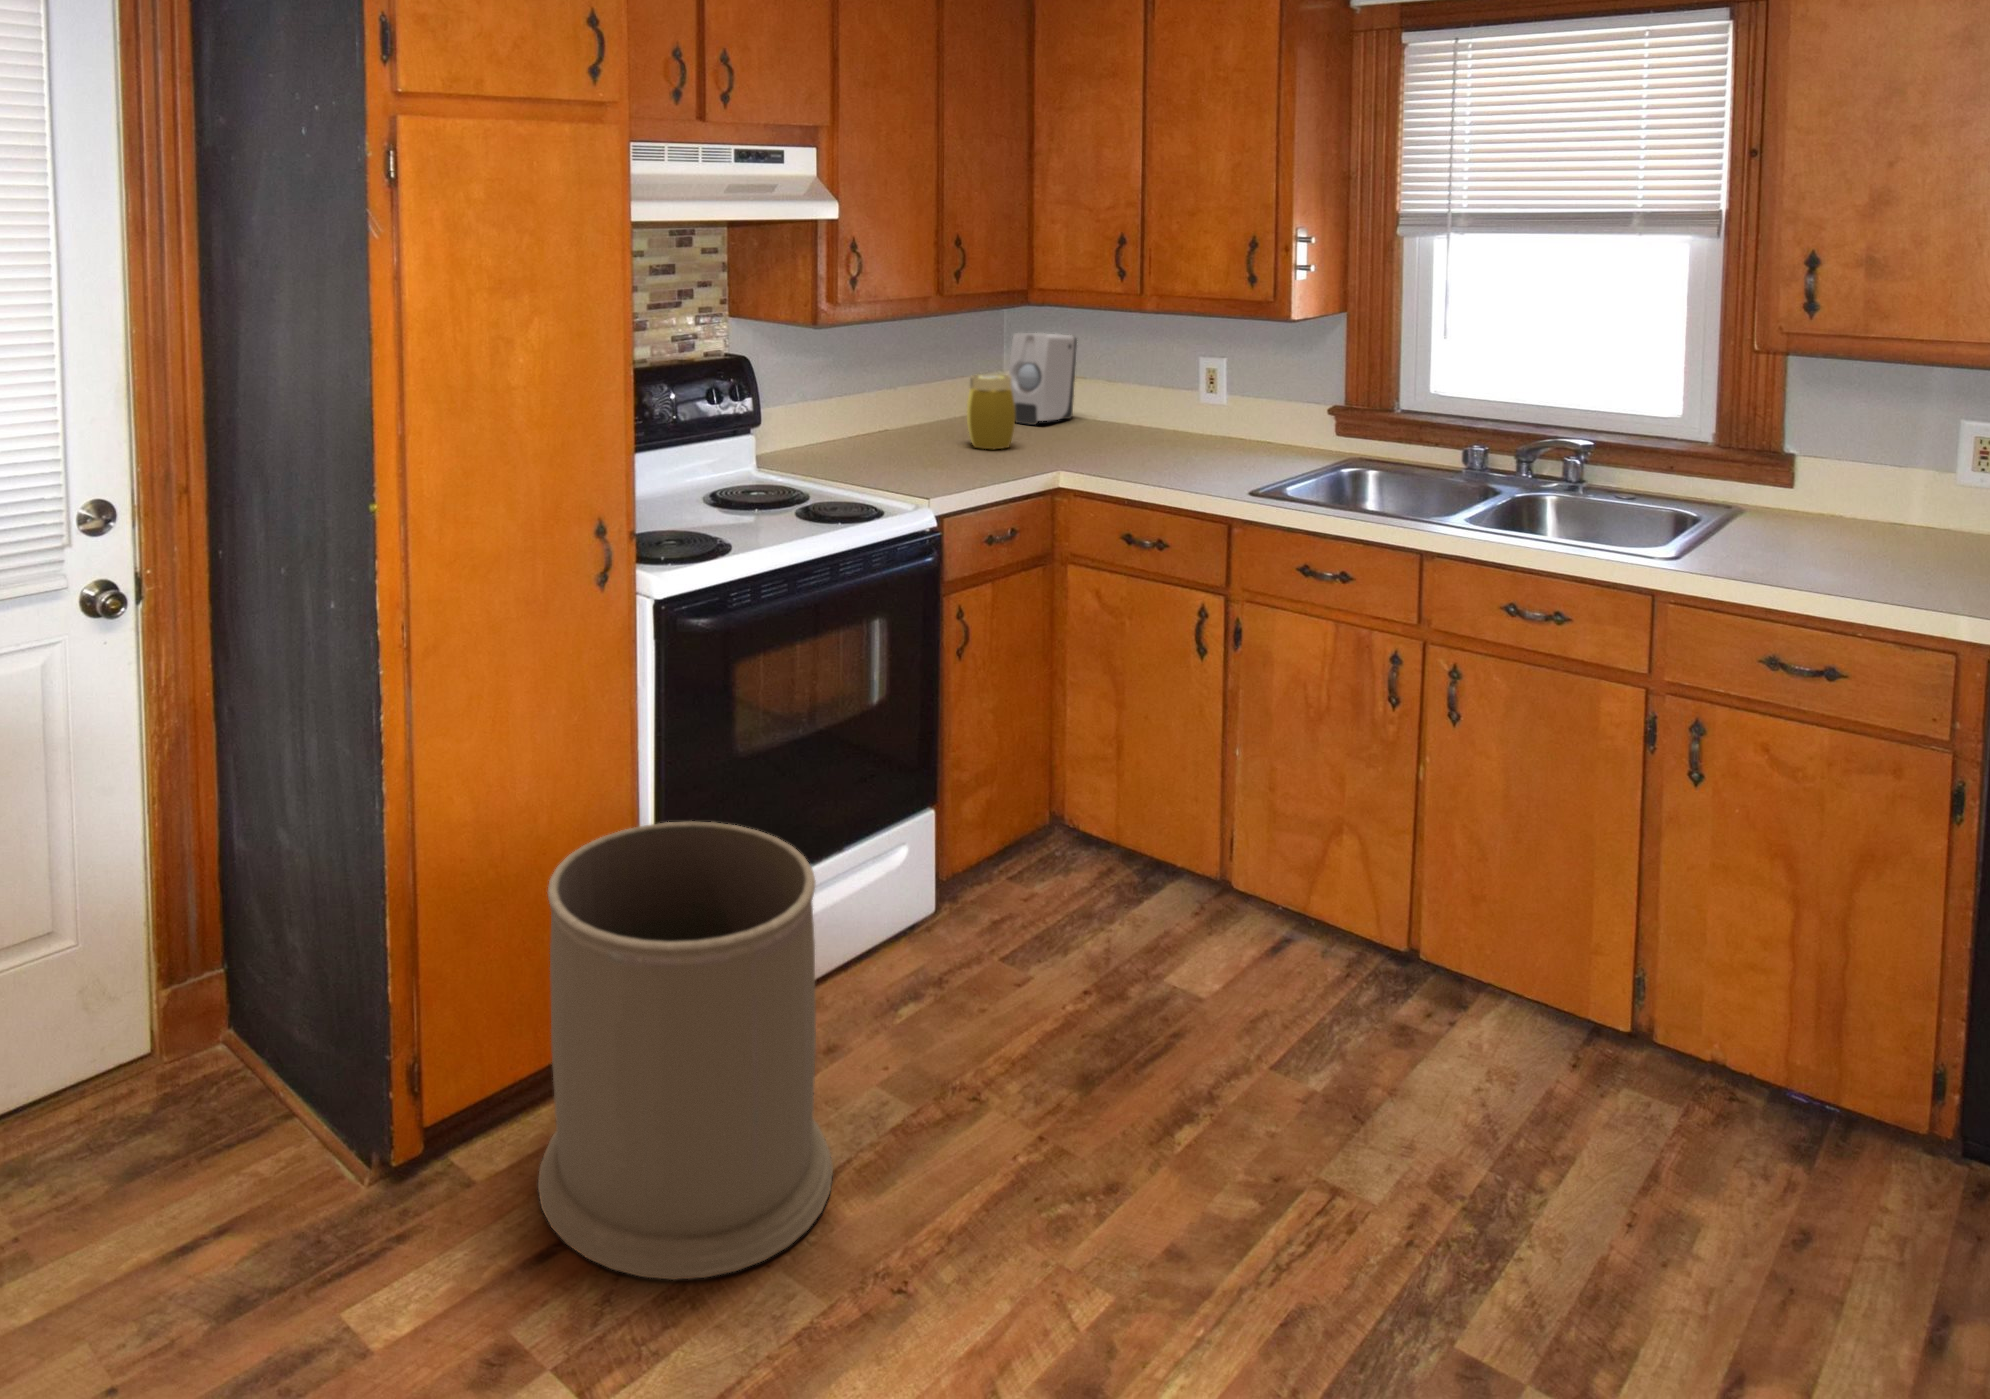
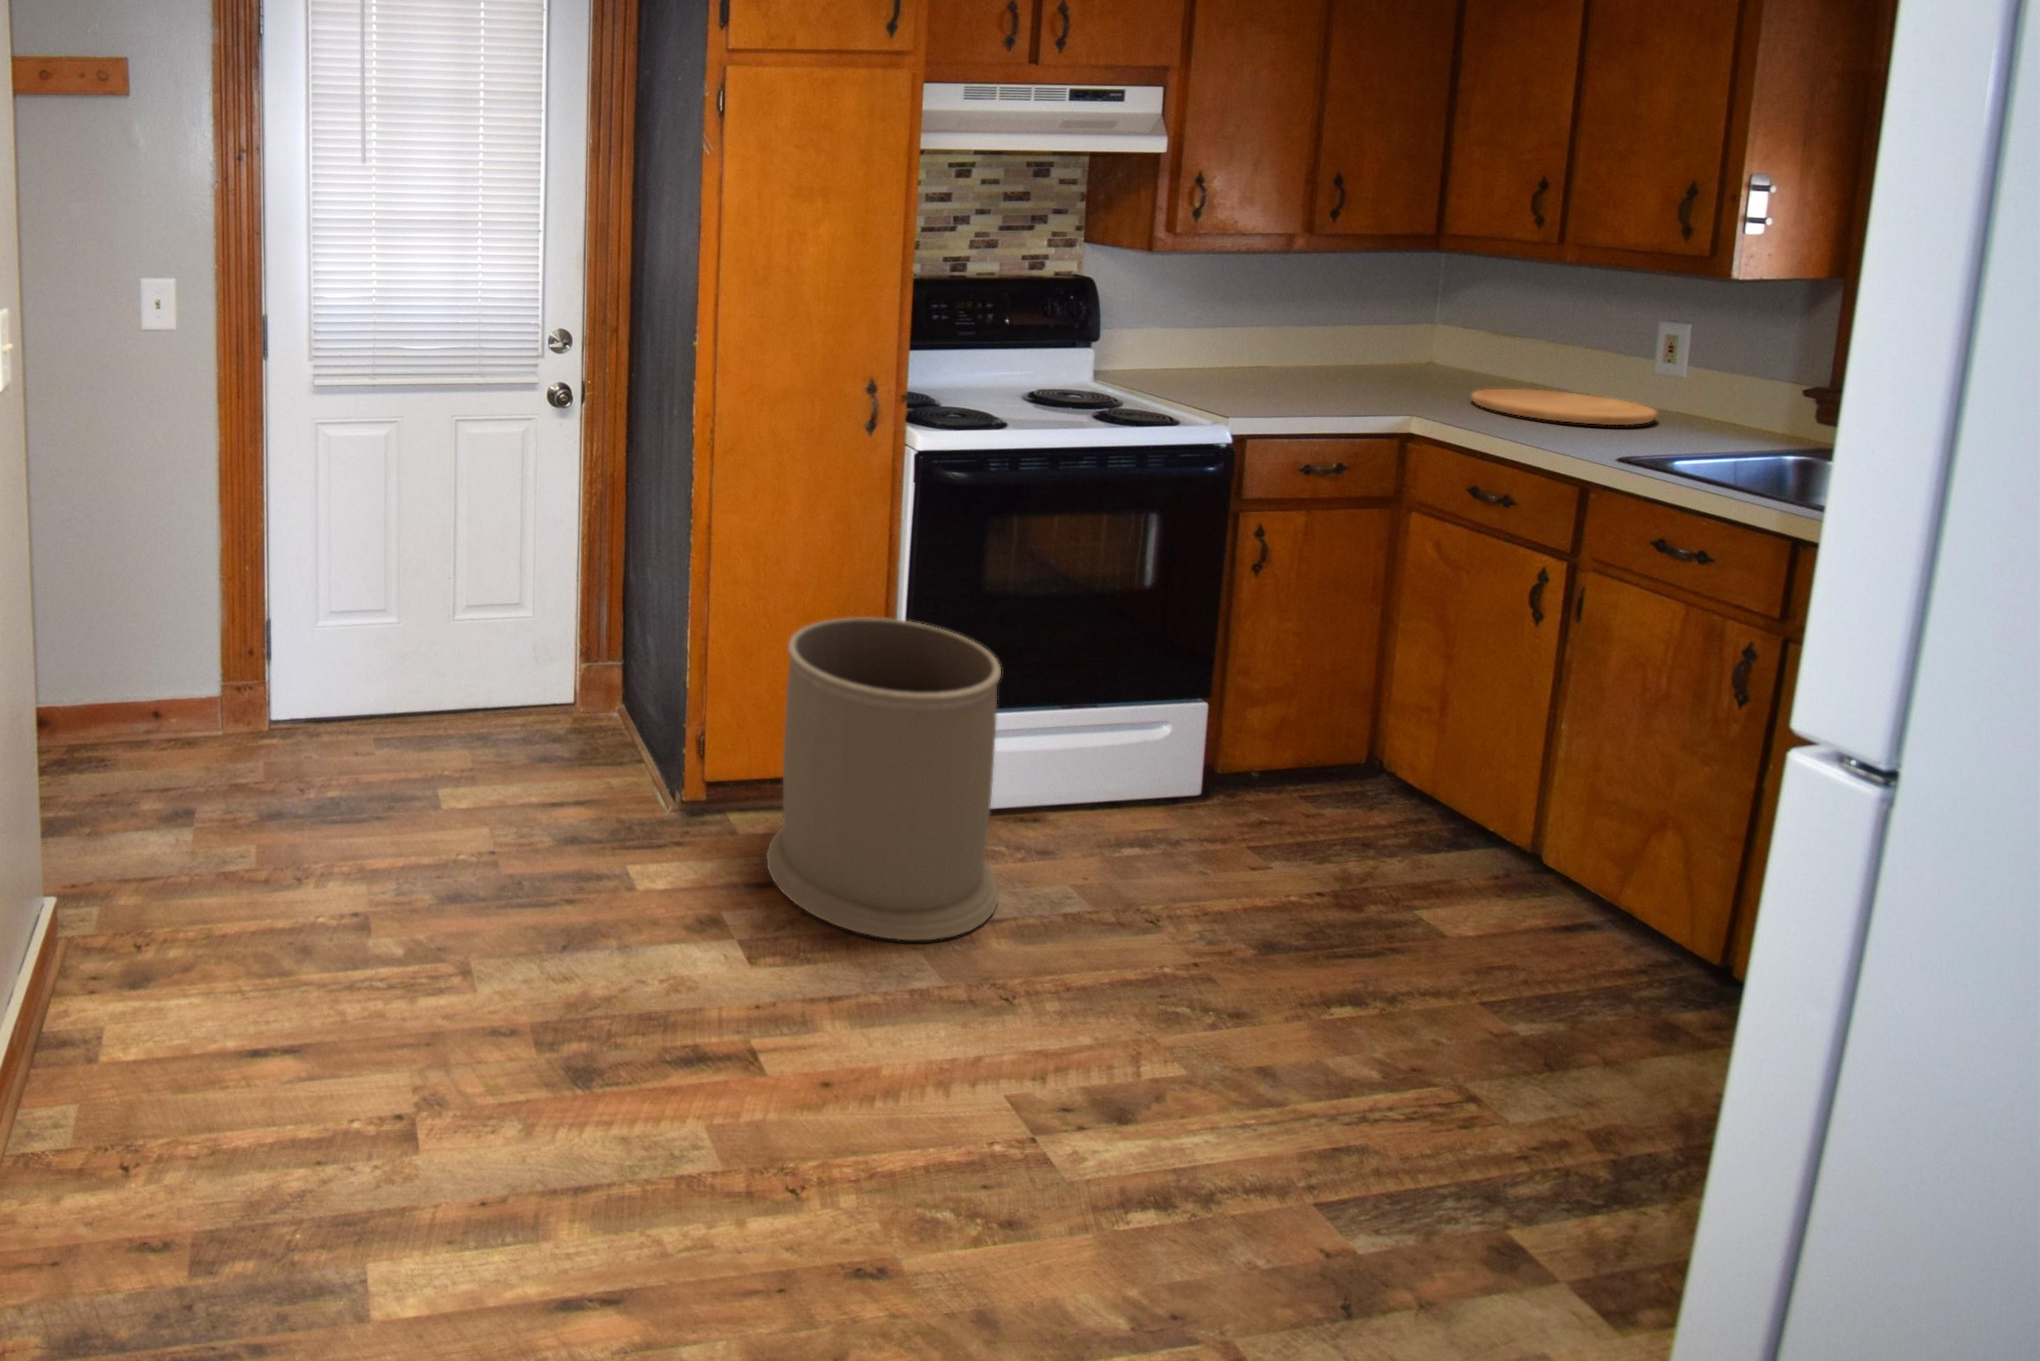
soap dispenser: present [1009,333,1077,425] -> none [1409,285,1508,378]
jar: present [967,374,1015,449] -> none [1335,319,1390,392]
cutting board: none [1082,428,1224,459] -> present [1471,389,1657,425]

